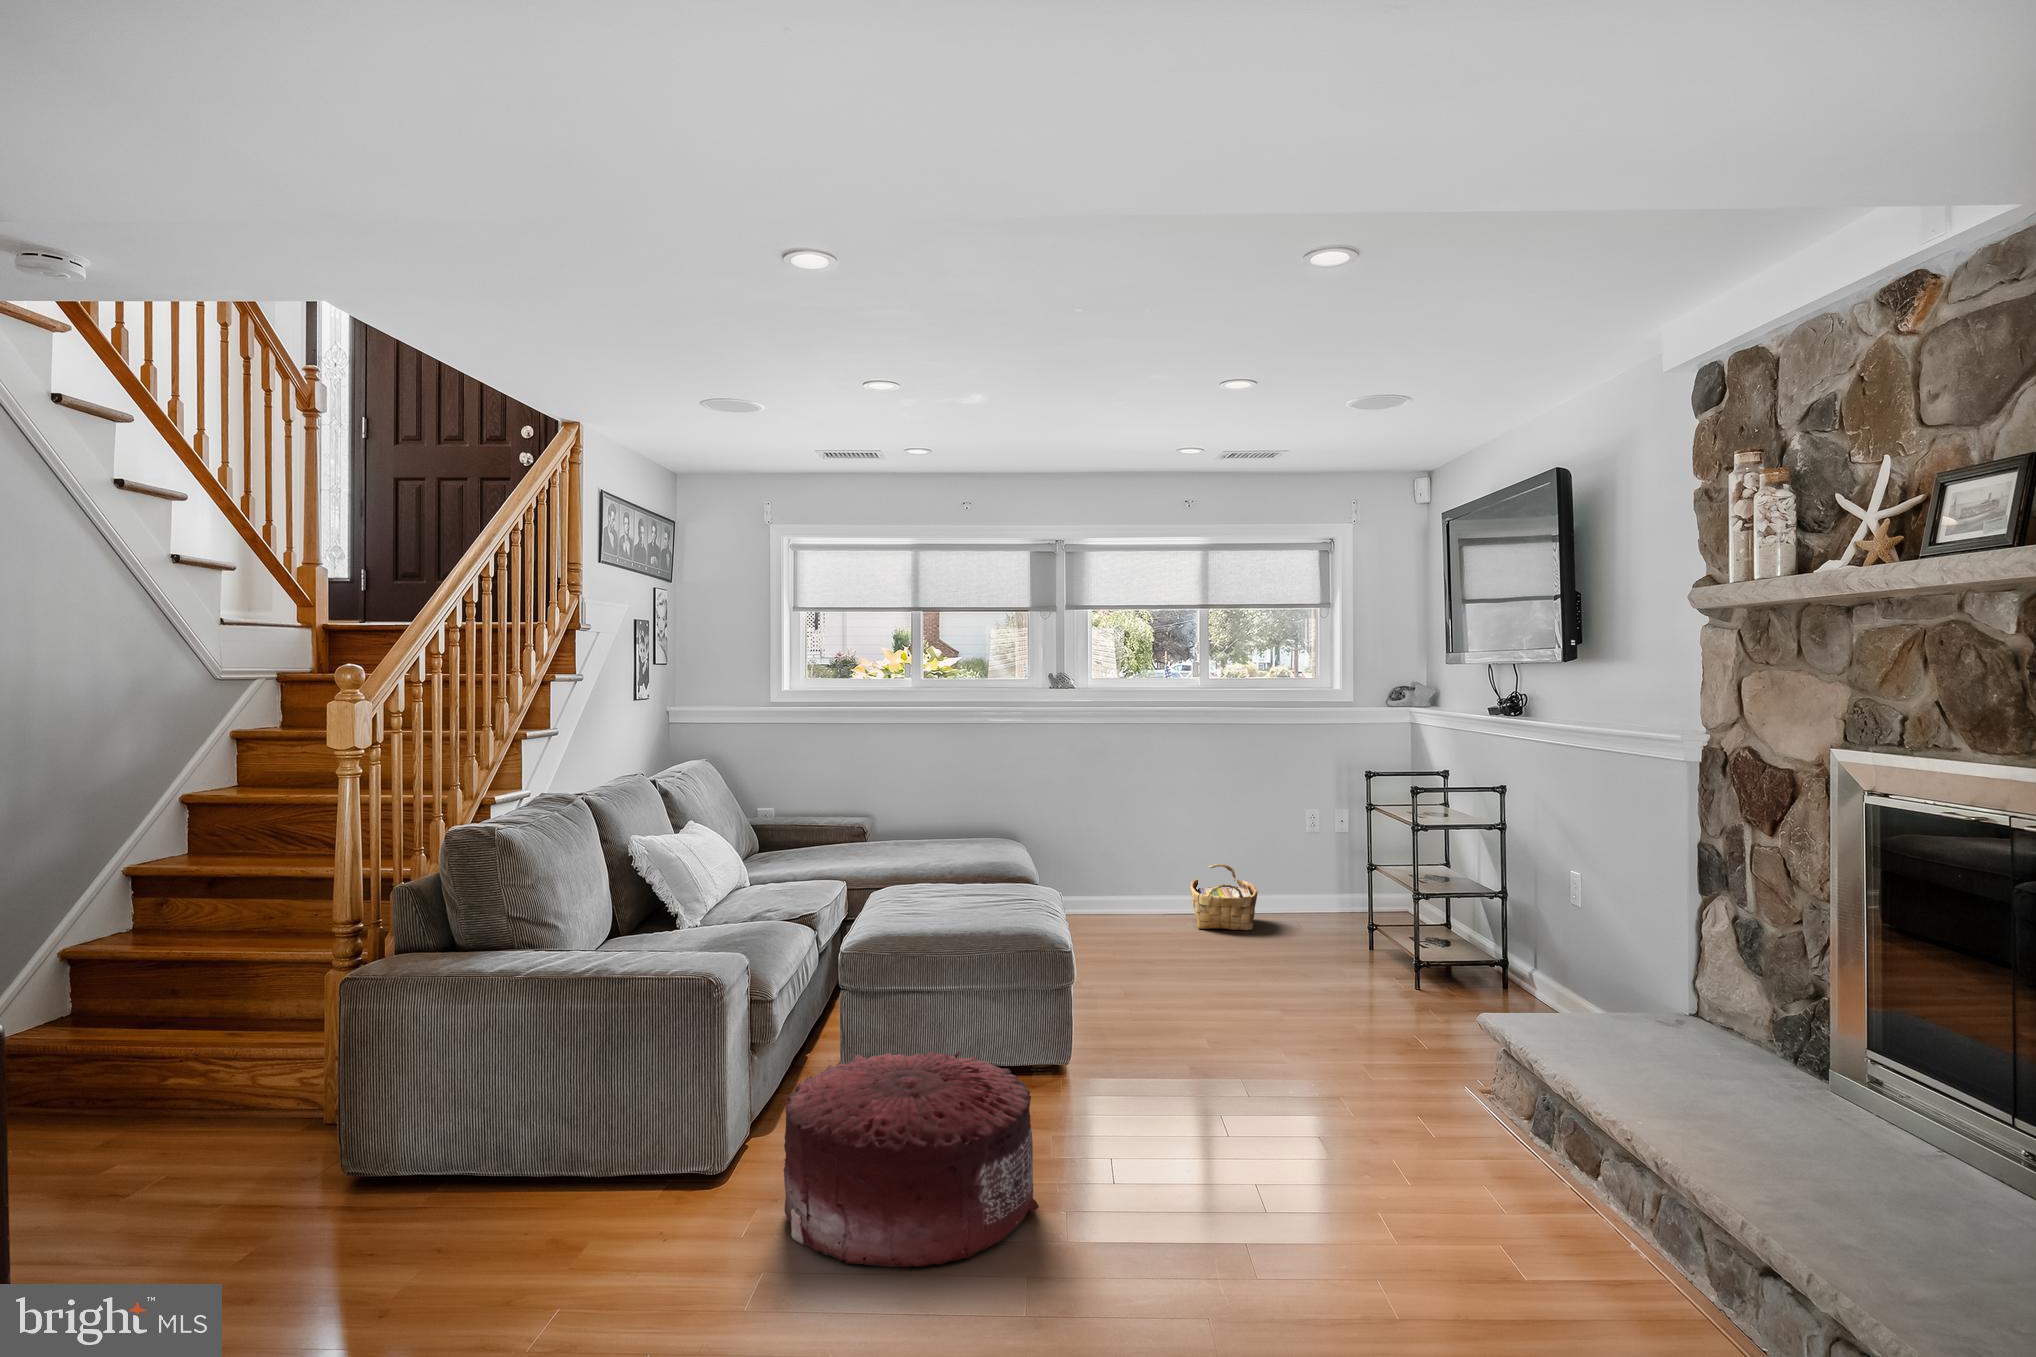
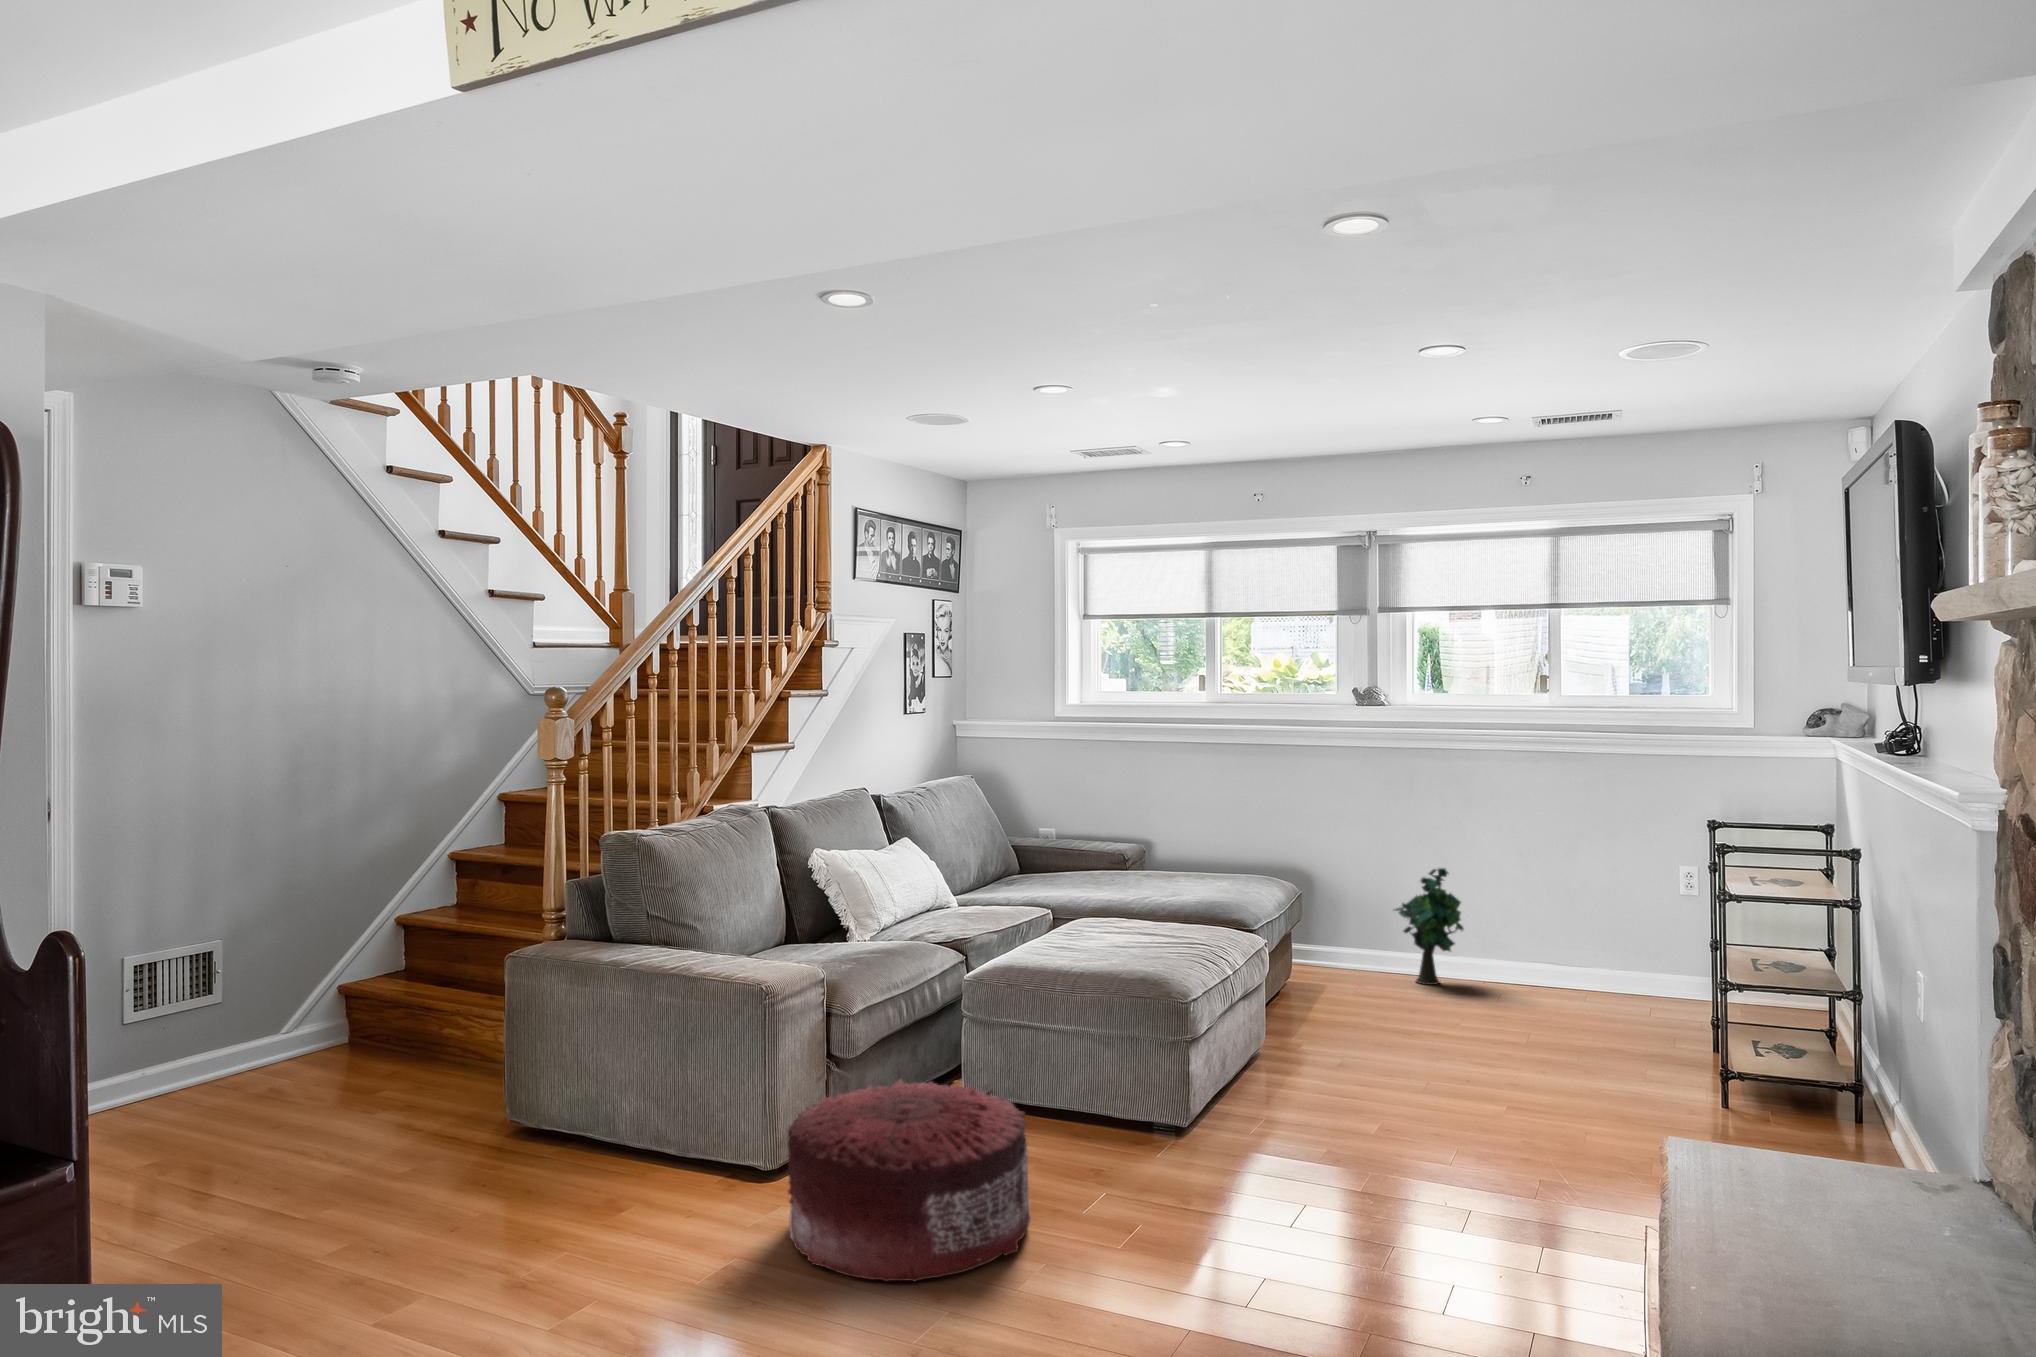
decorative plant: none [1093,824,1151,923] -> present [1395,868,1464,985]
woven basket: present [1190,864,1258,930] -> none [1508,923,1598,1009]

